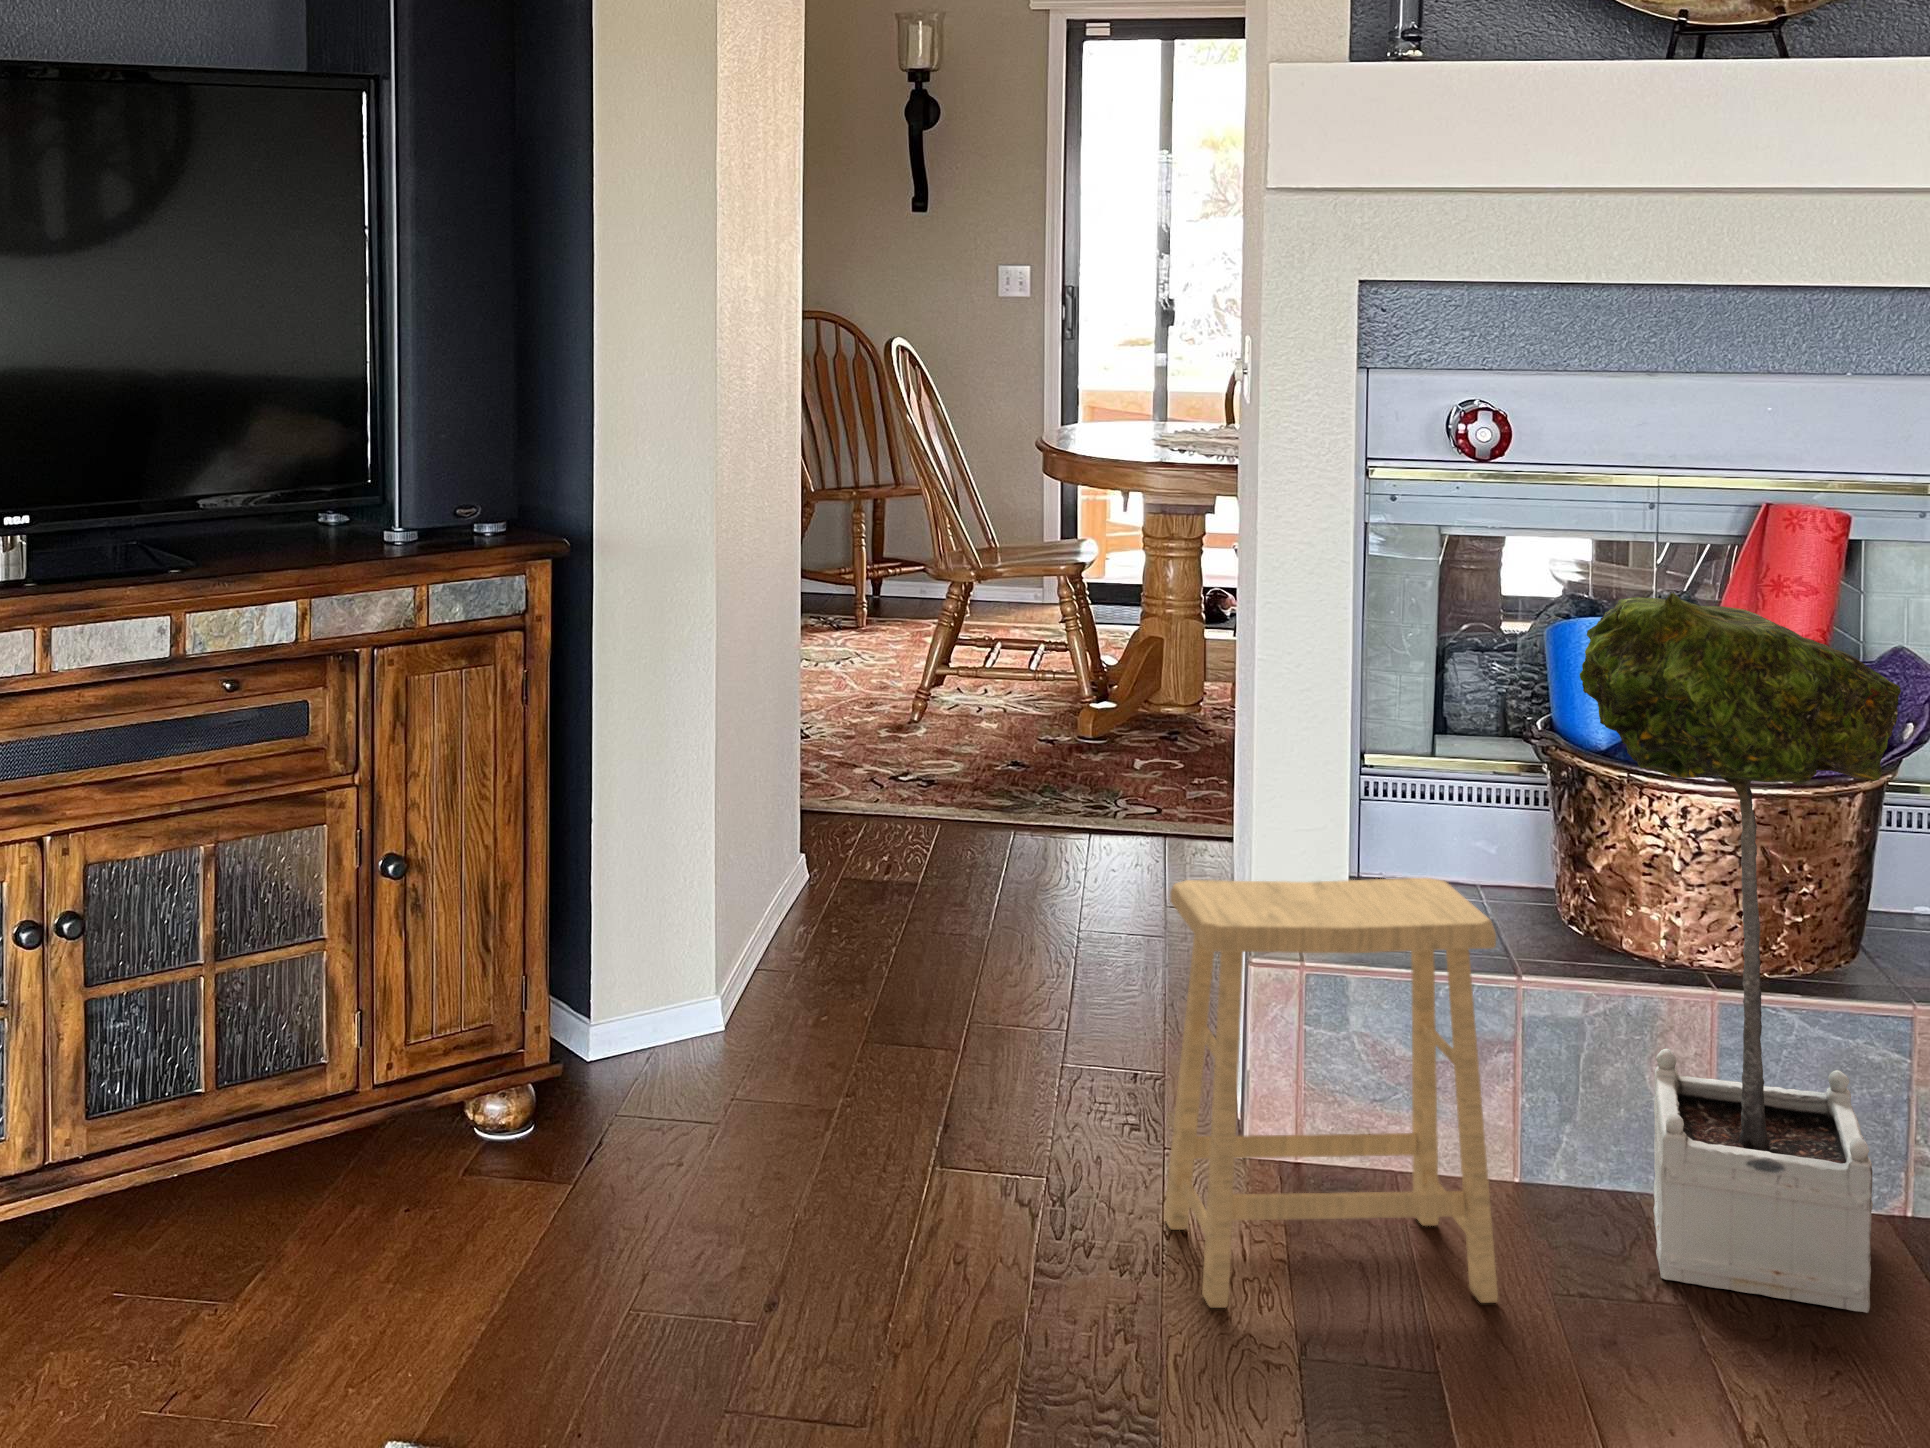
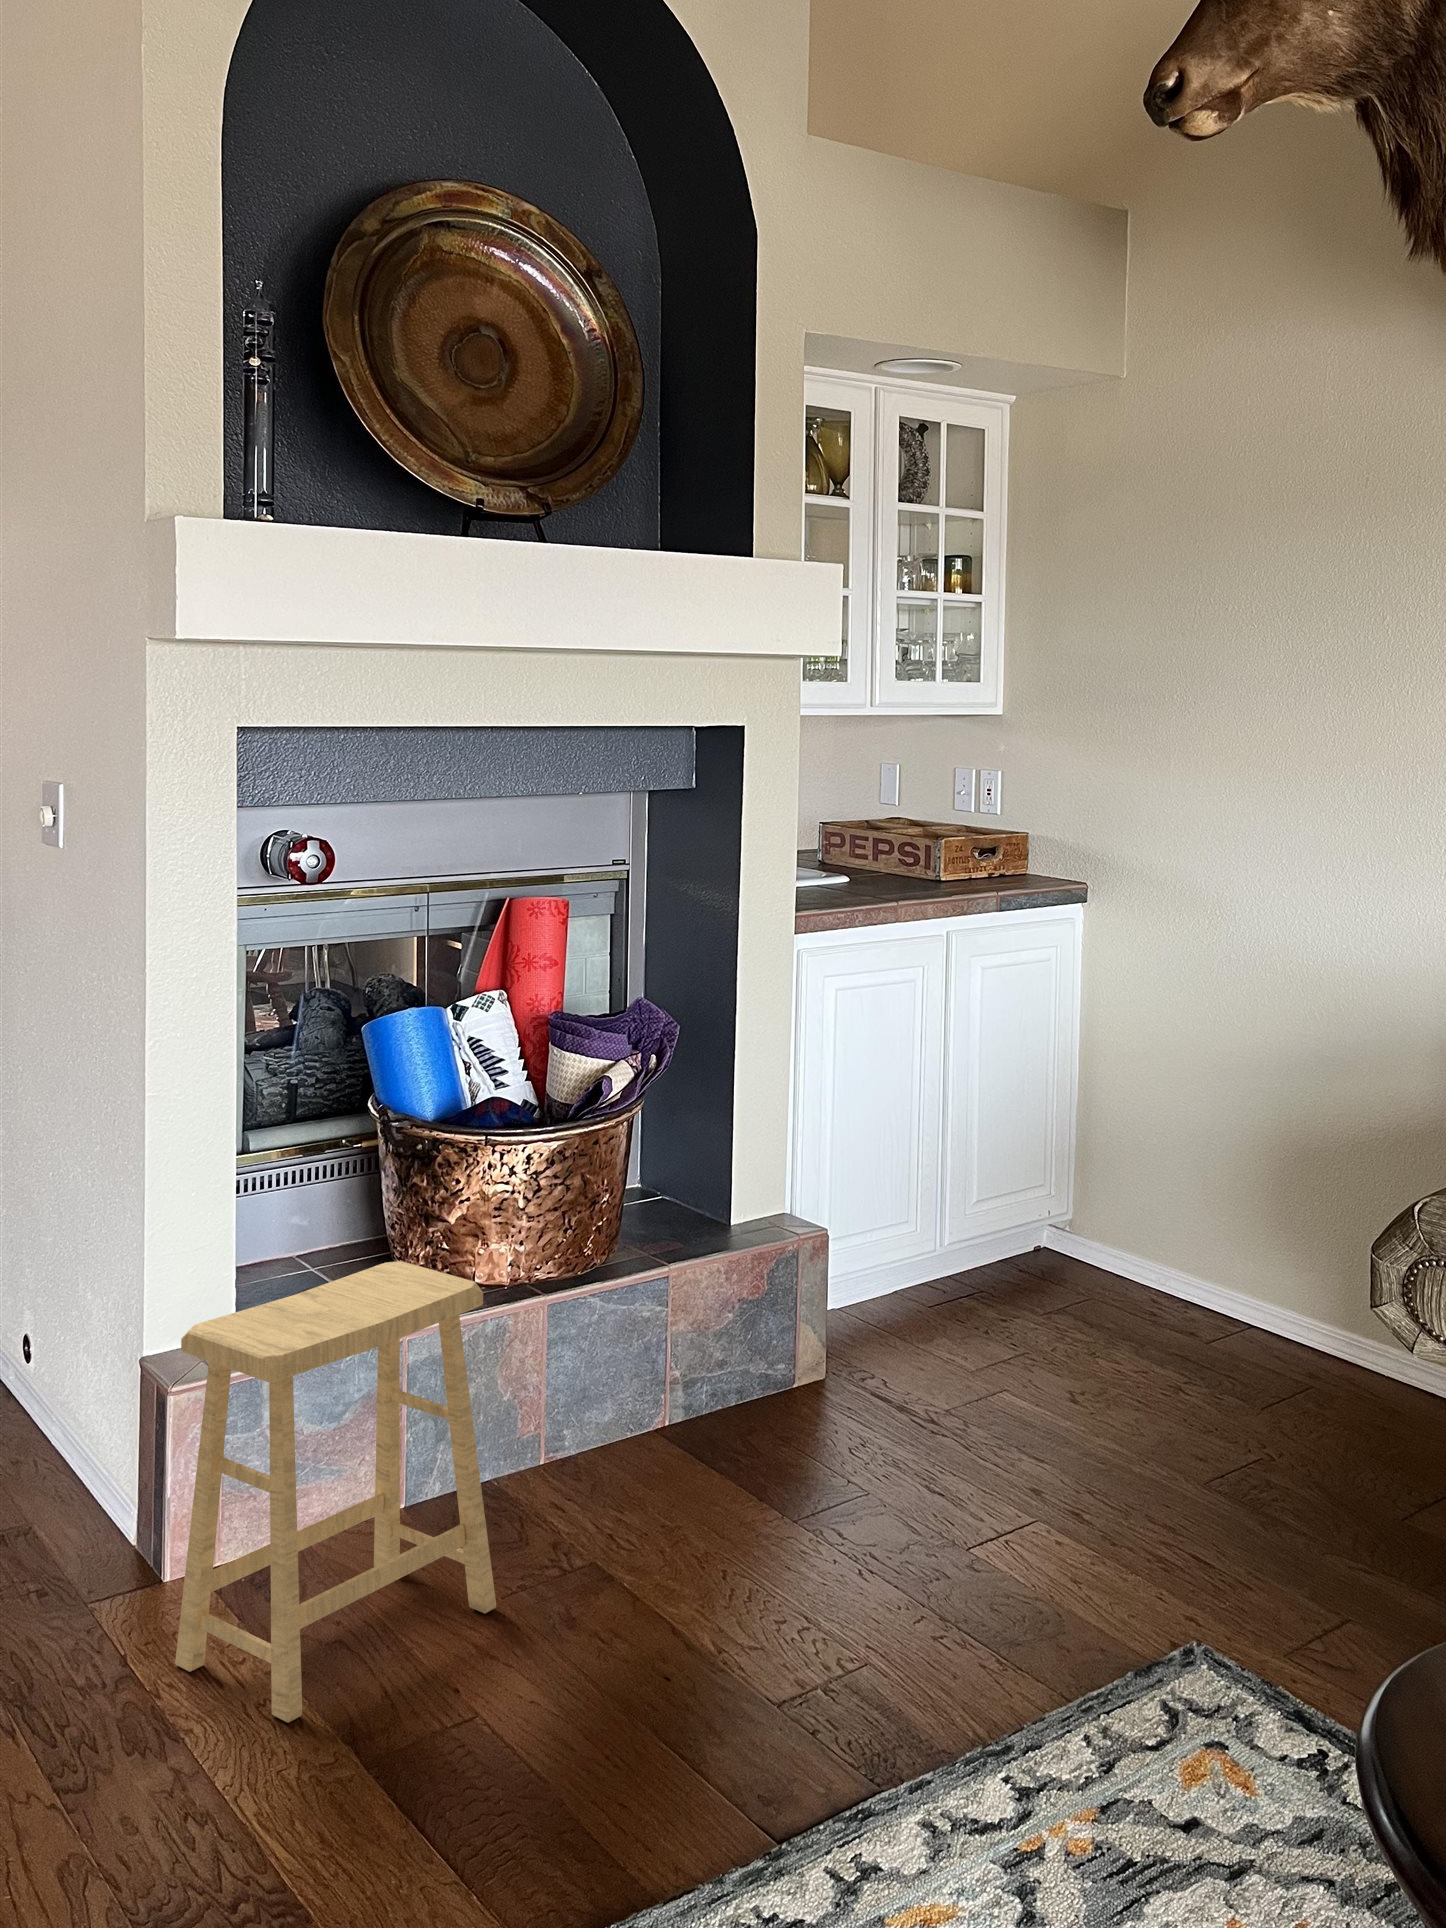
potted tree: present [1580,593,1901,1313] -> none [478,978,717,1536]

